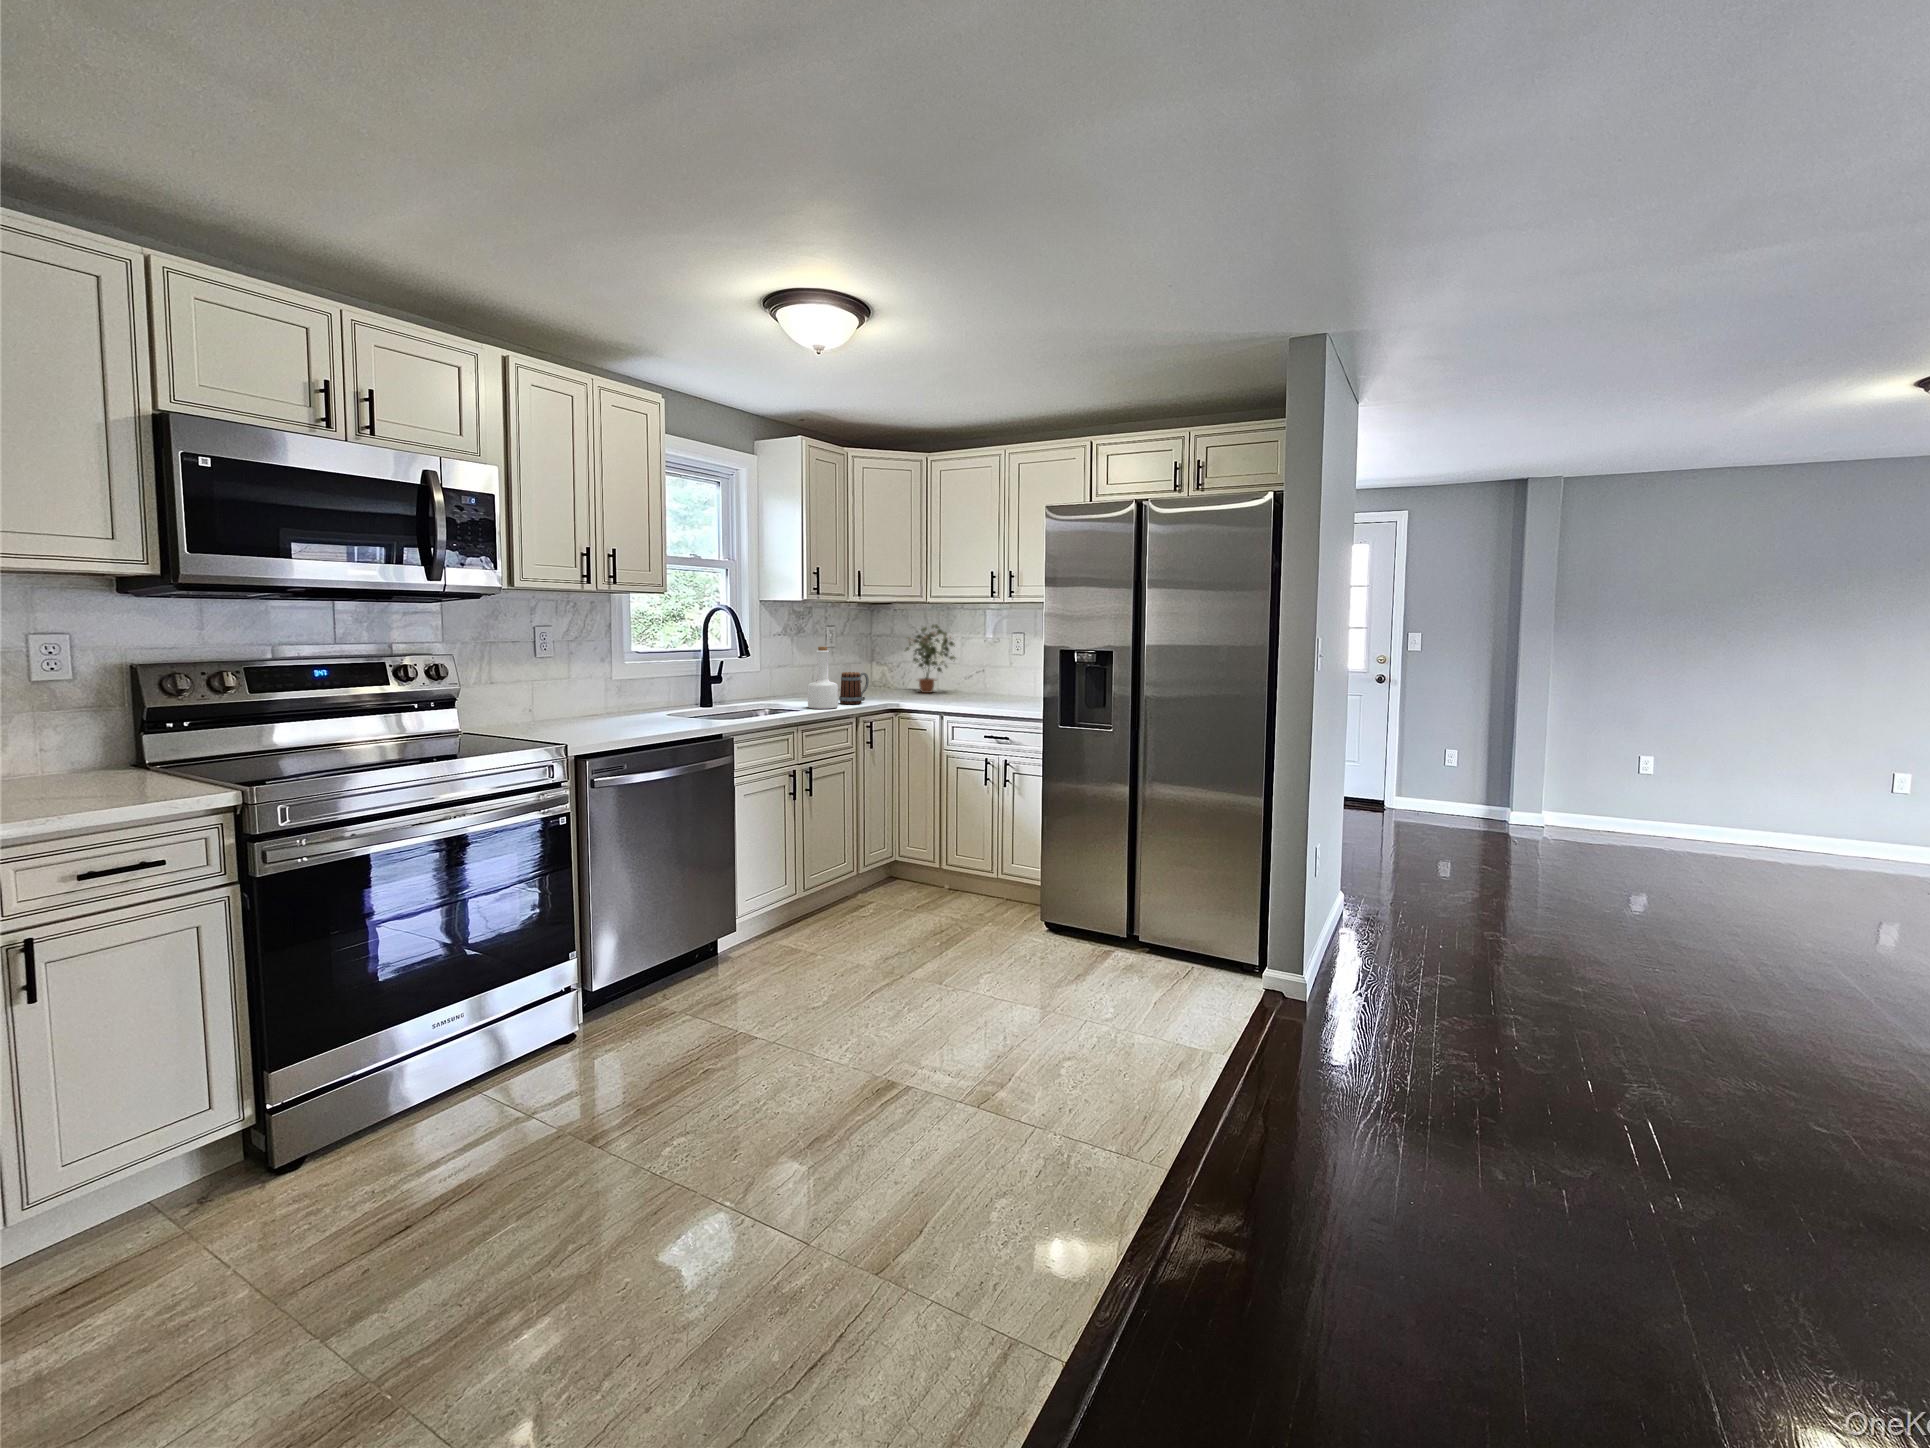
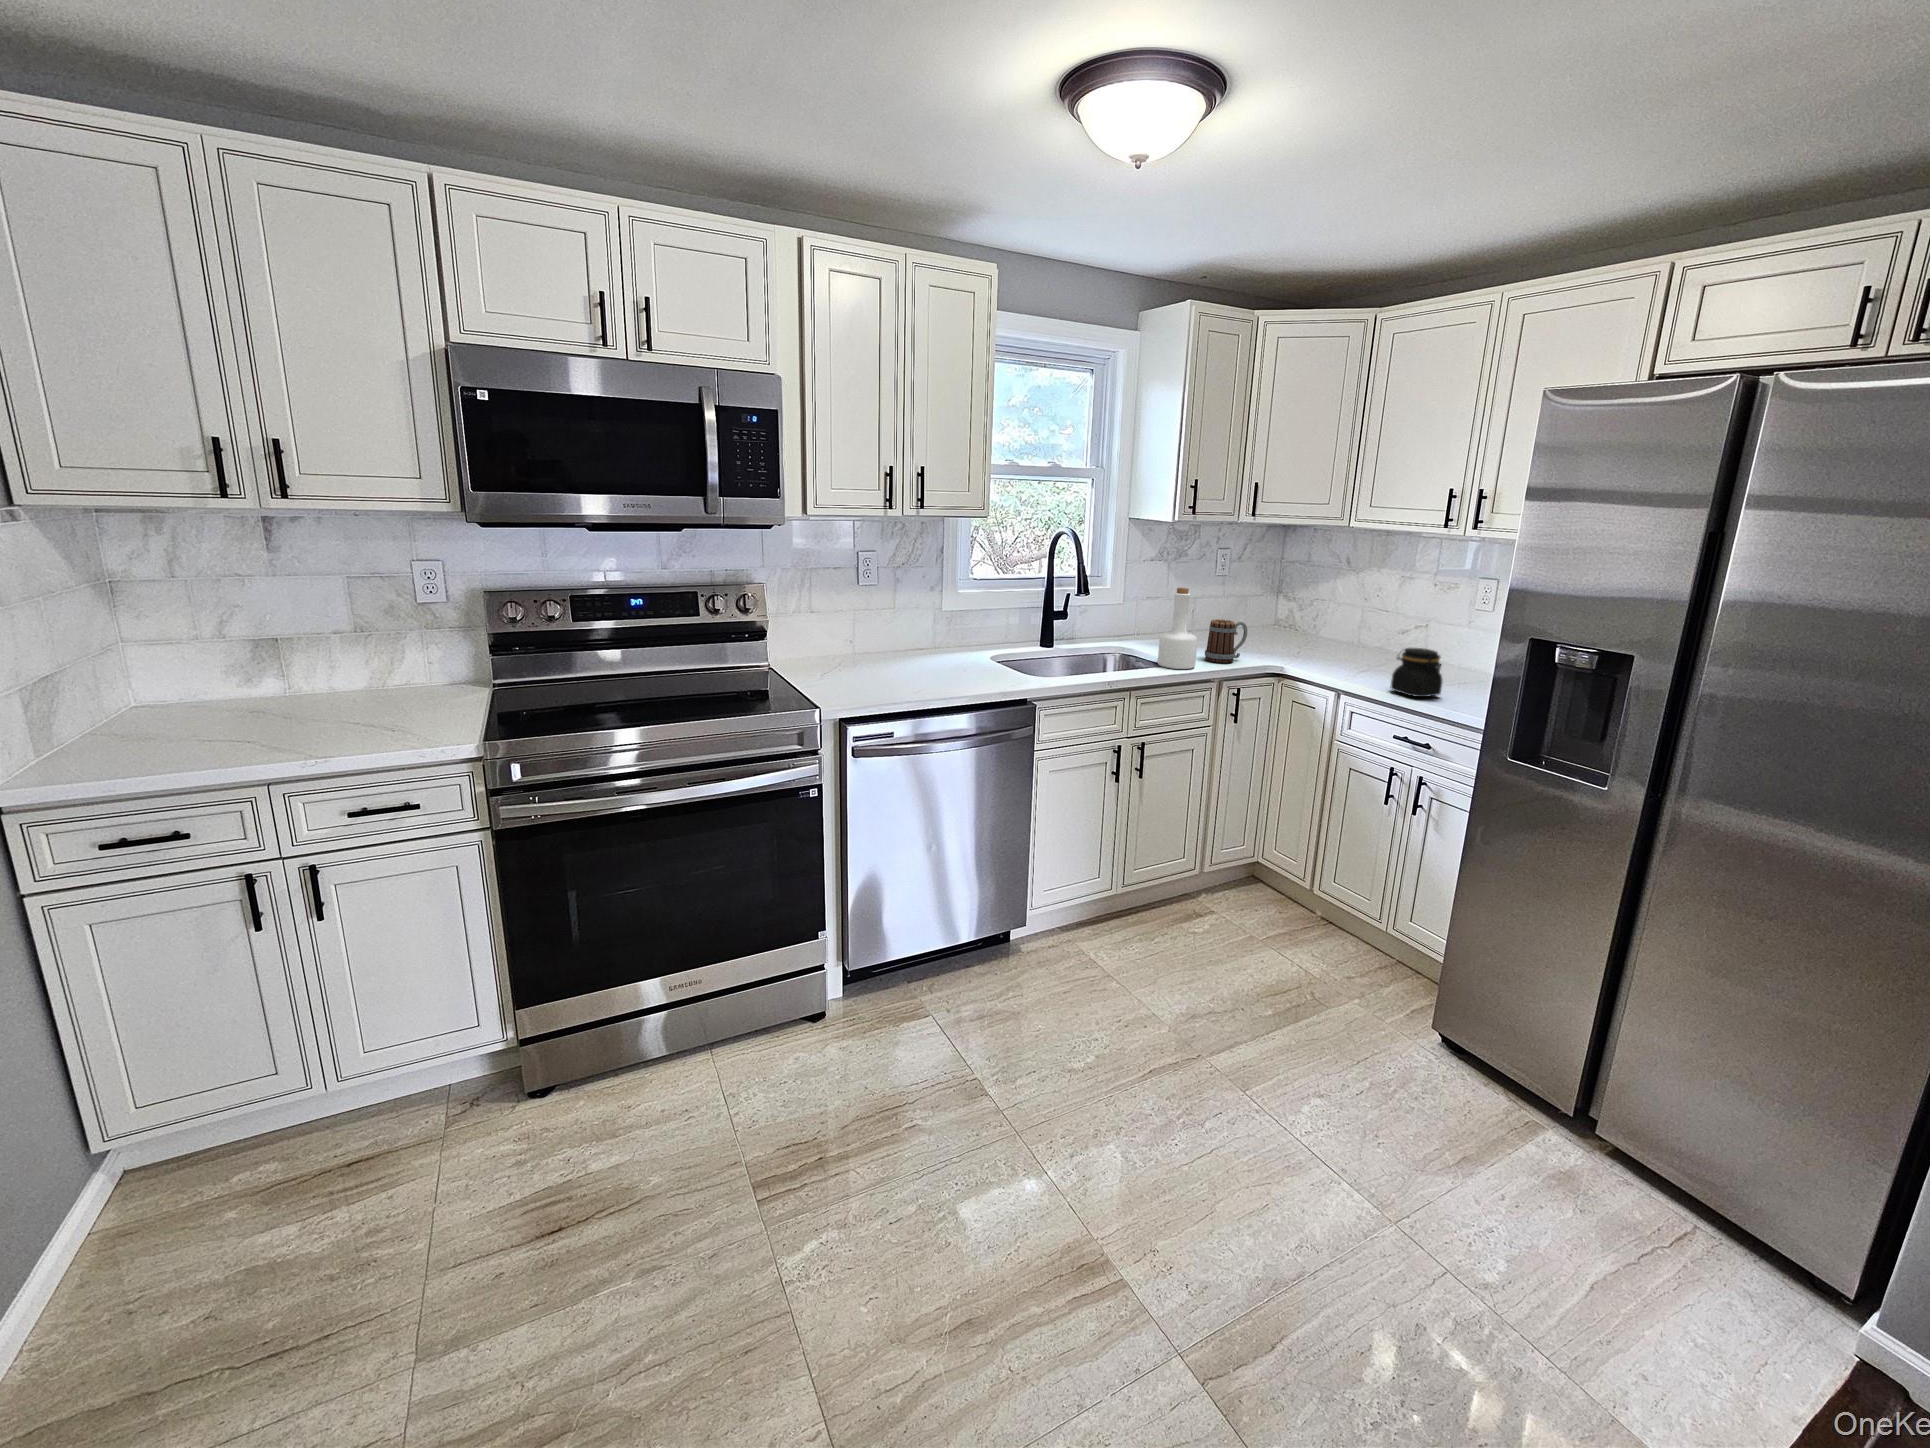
potted plant: present [905,625,956,693] -> none [1320,555,1396,648]
jar: none [977,676,1010,708] -> present [1391,648,1443,697]

